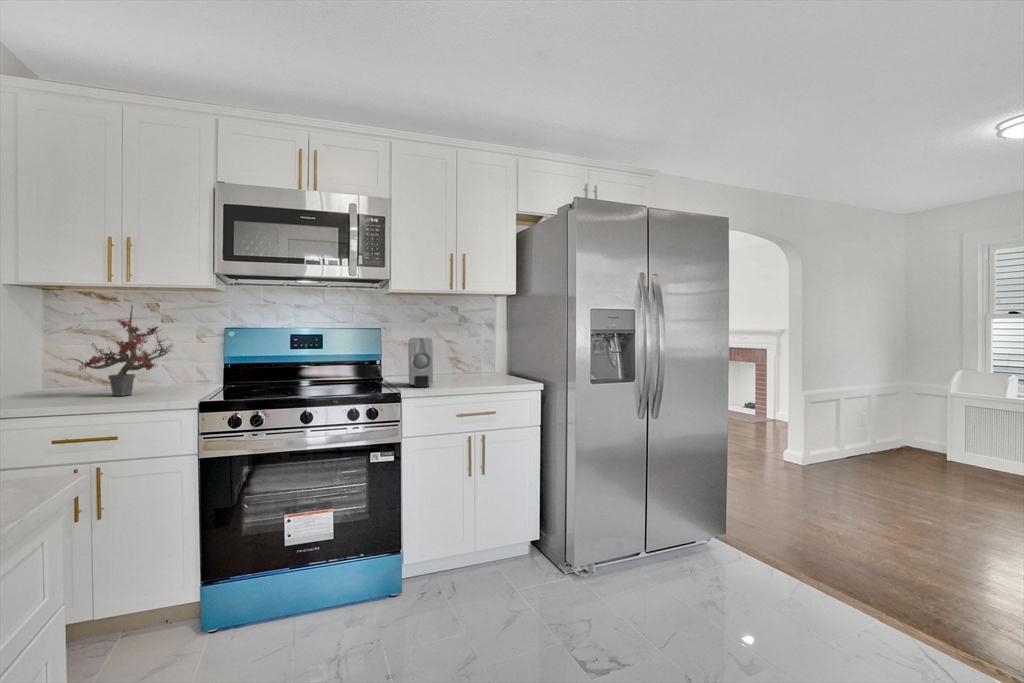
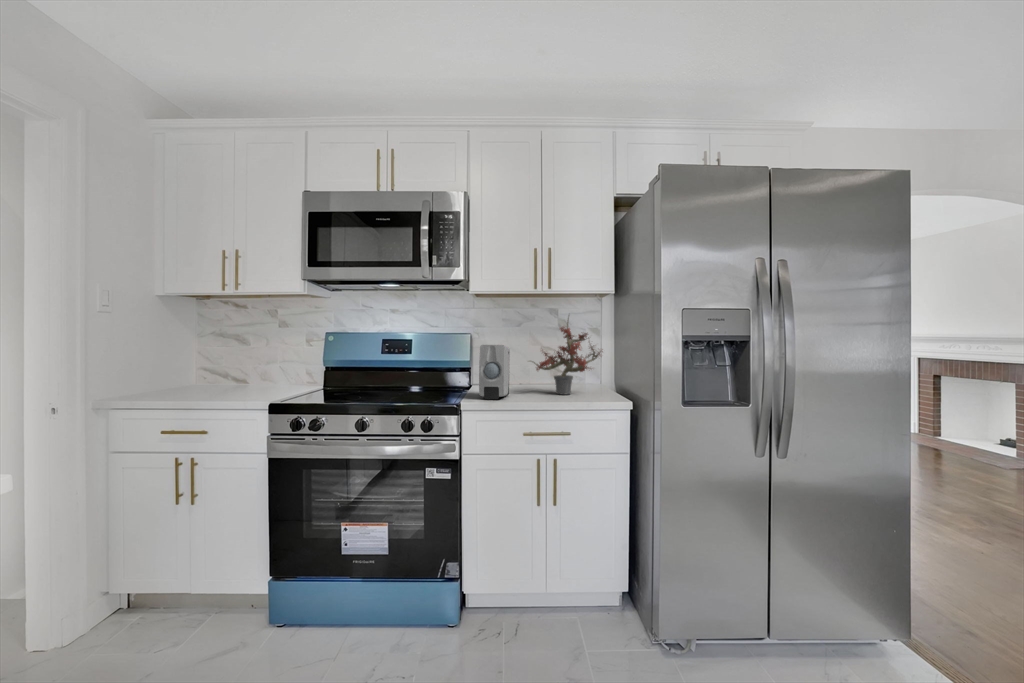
potted plant: present [73,308,172,396] -> present [534,318,603,395]

